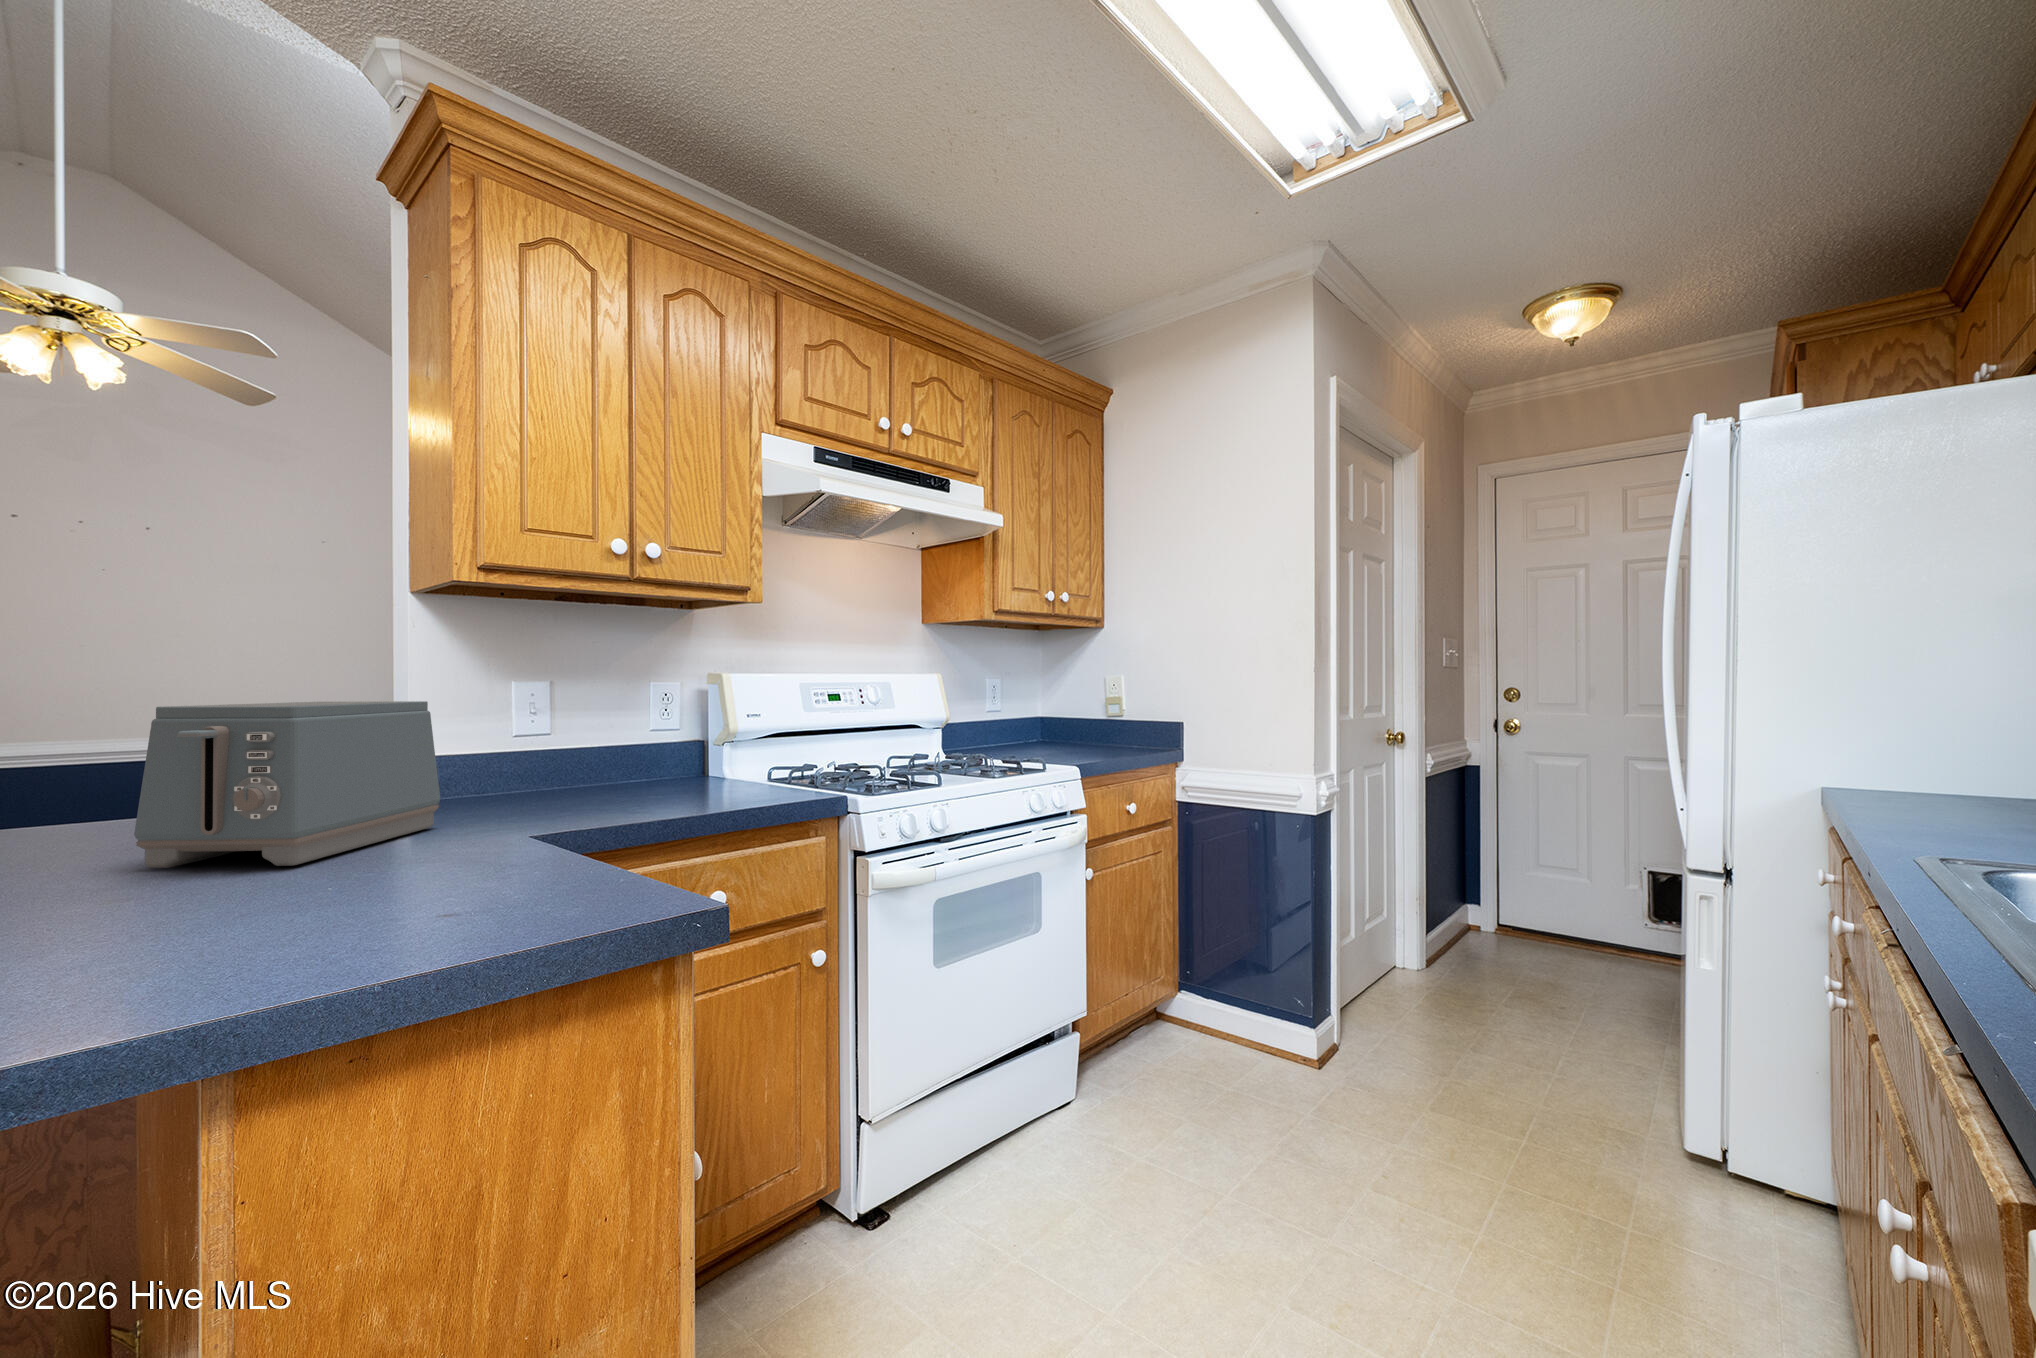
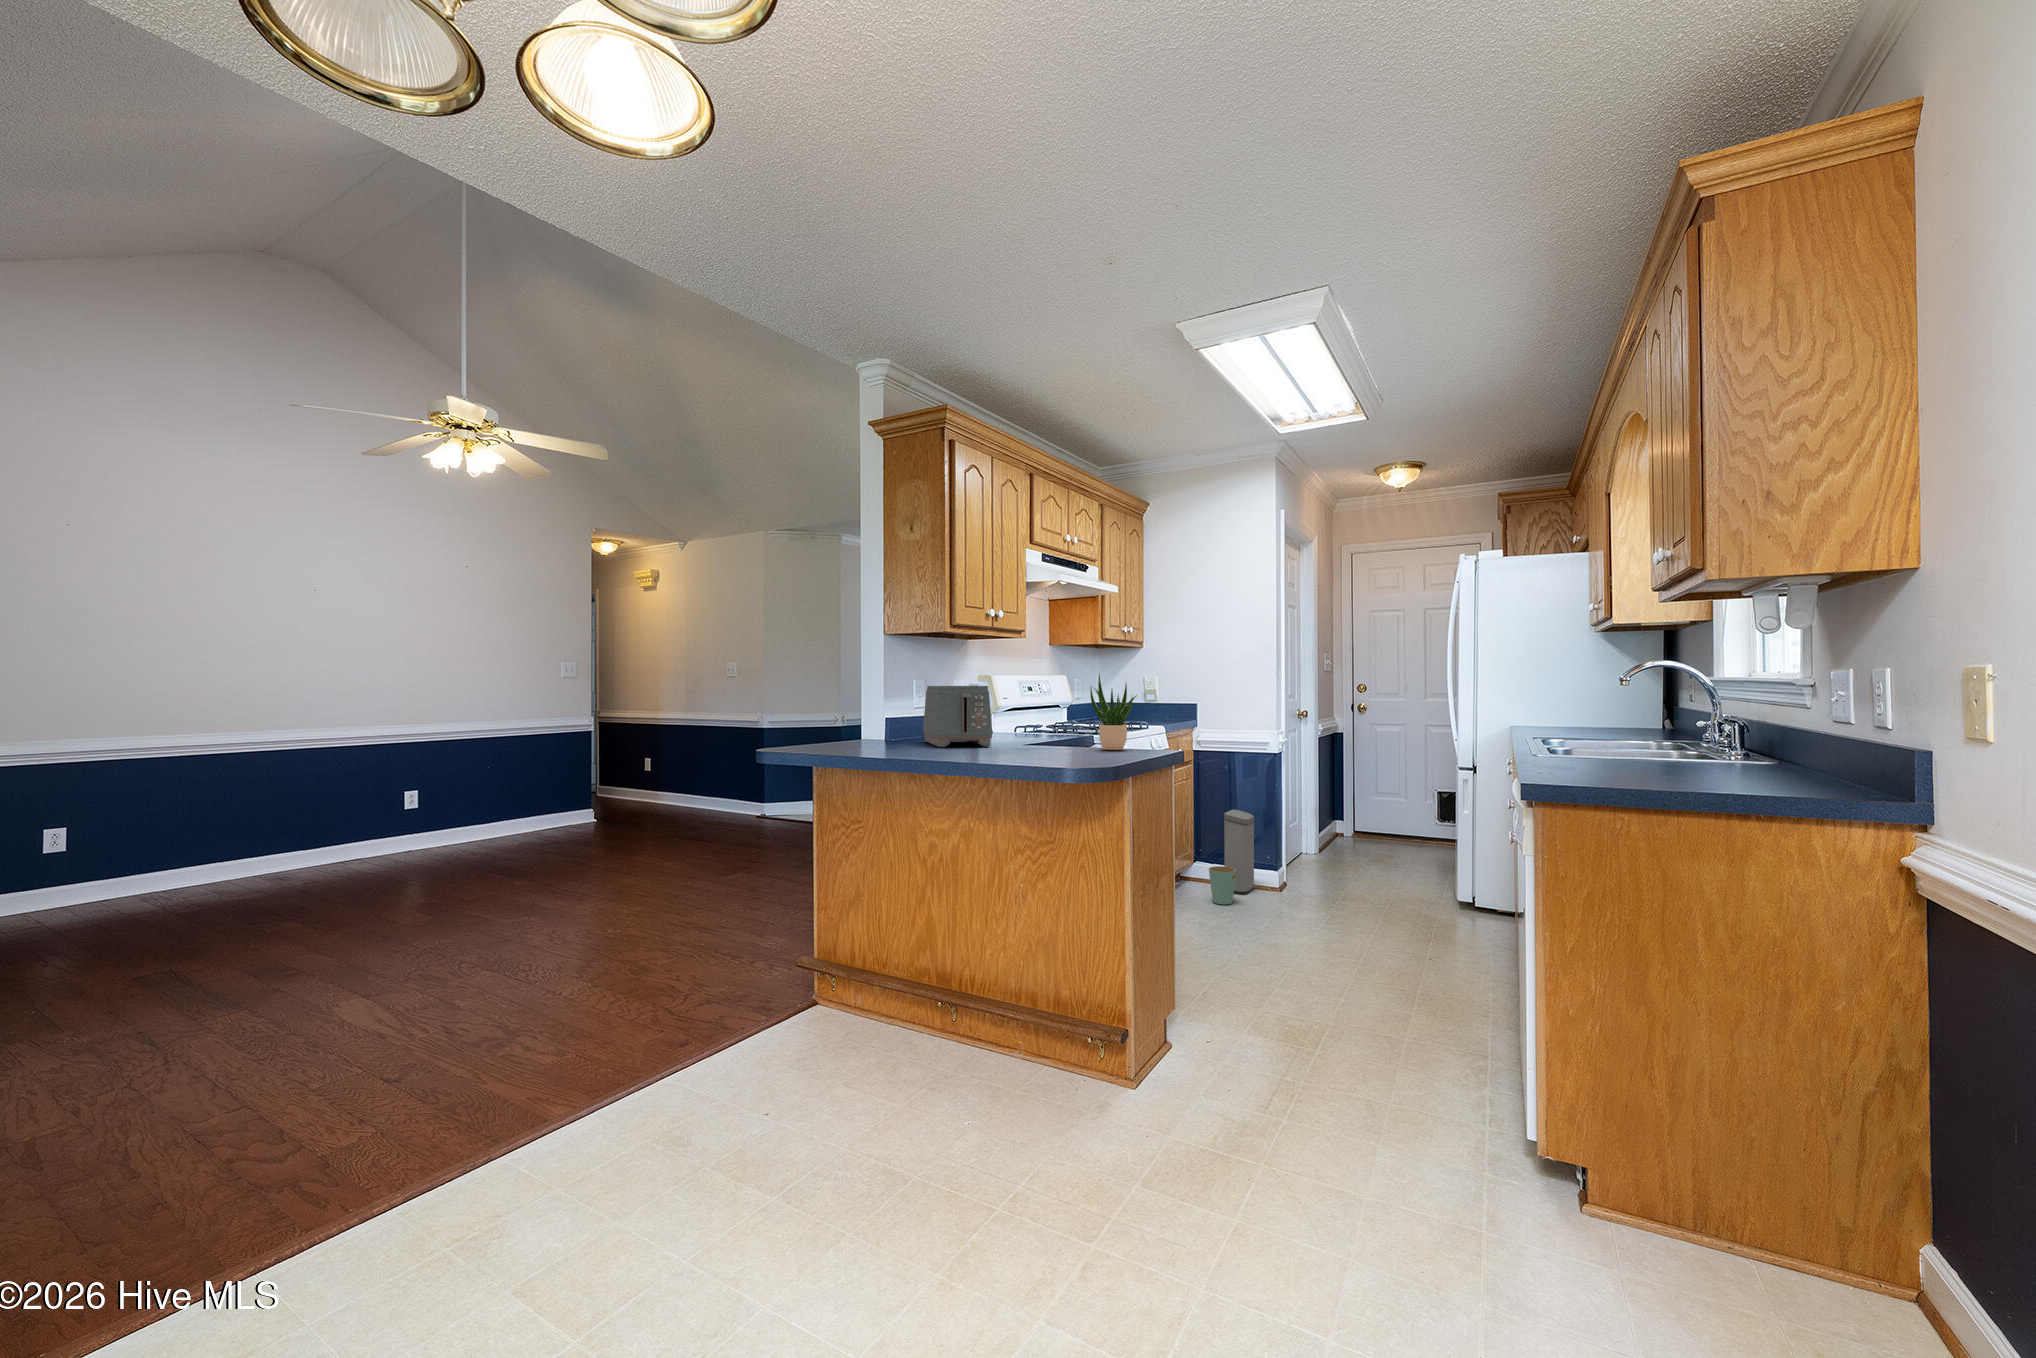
potted plant: none [427,672,613,905] -> present [1090,674,1137,750]
trash can: none [1165,913,1270,1107] -> present [1209,810,1254,904]

